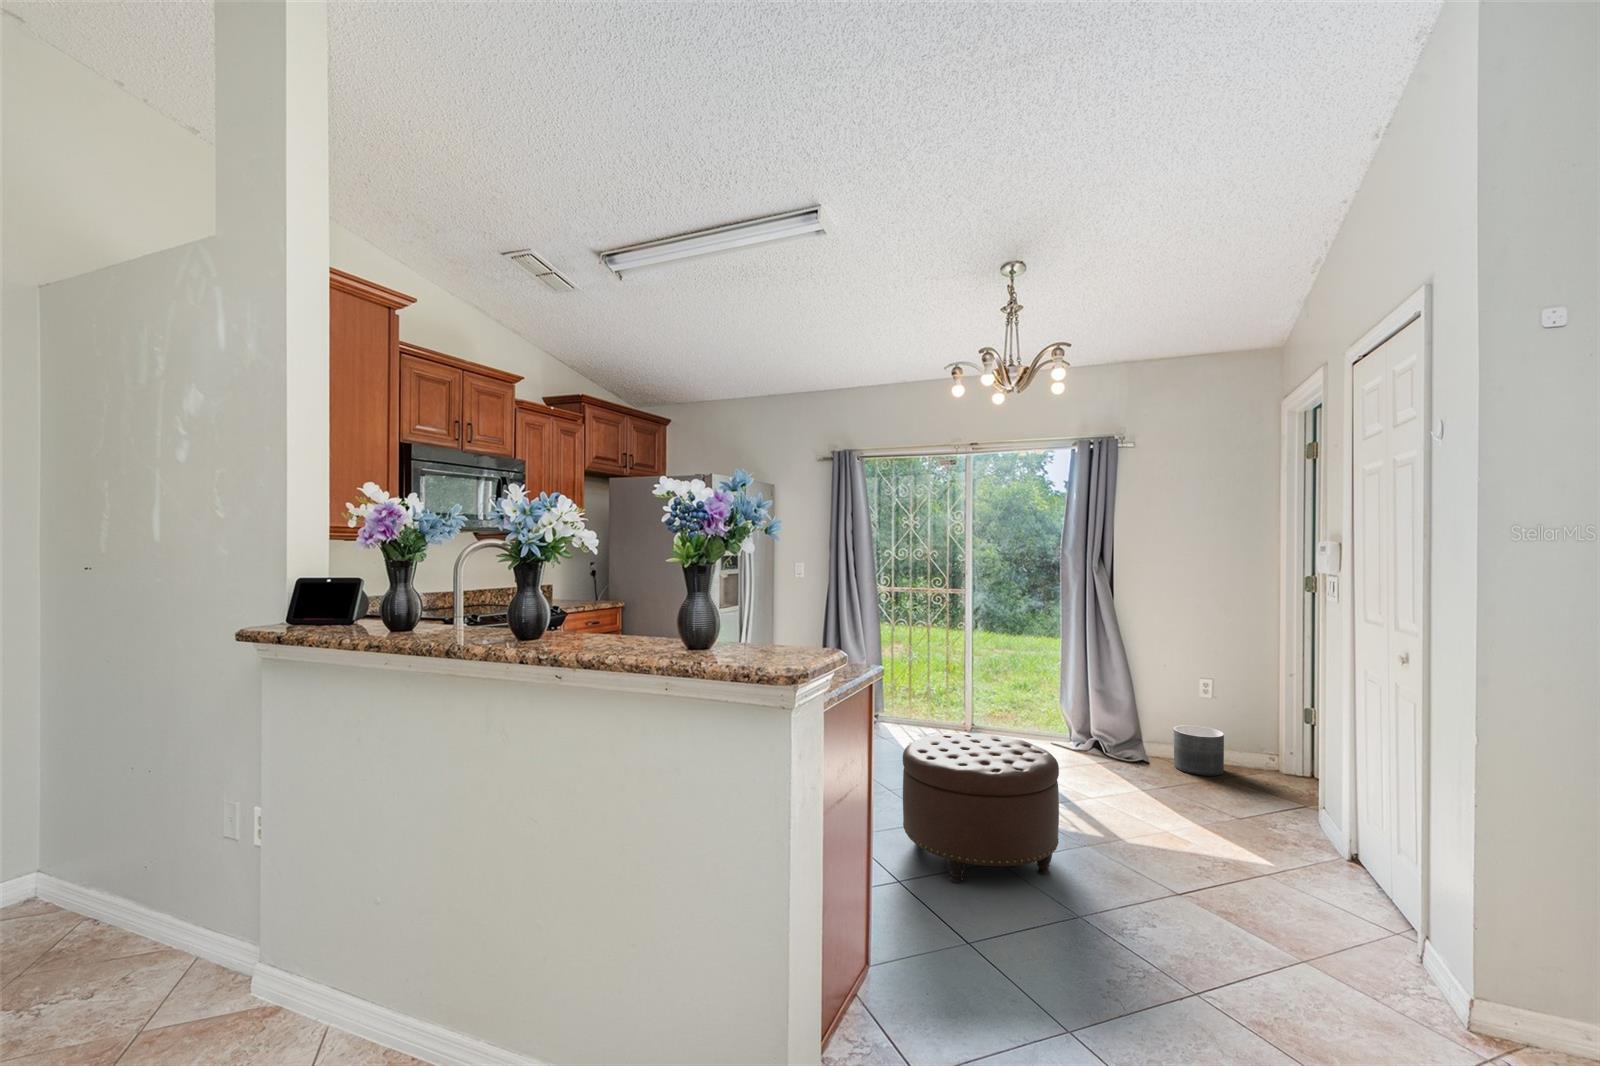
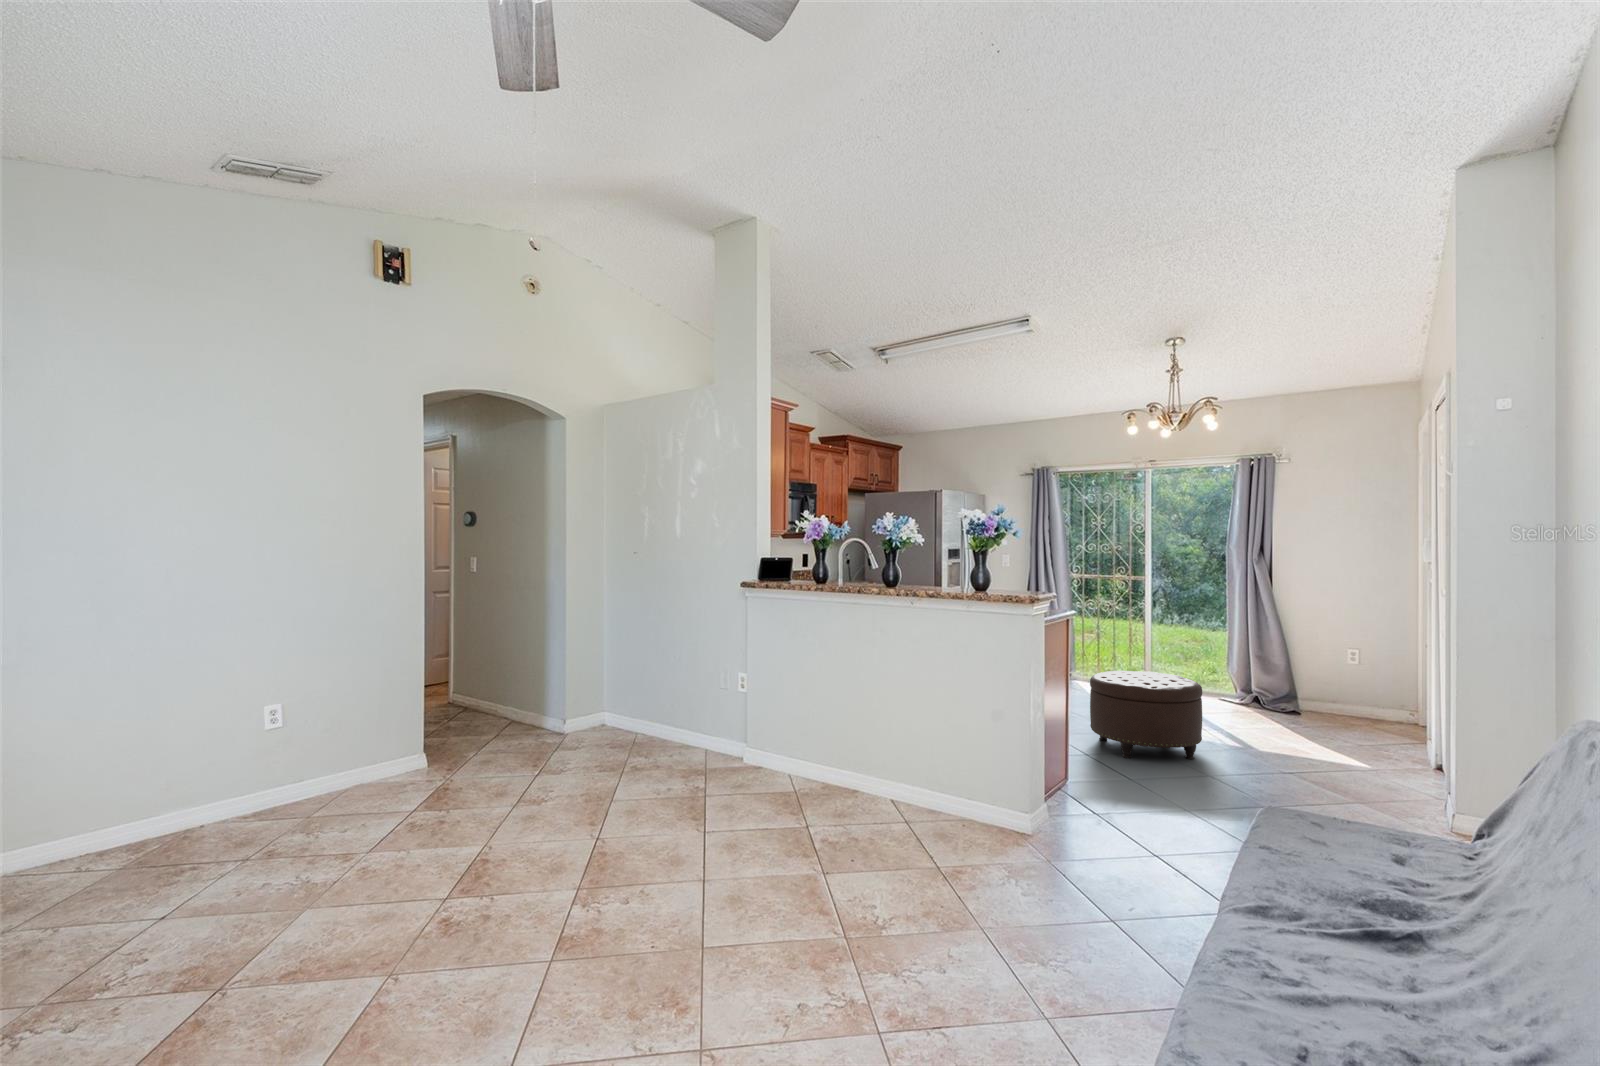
planter: present [1174,725,1224,776] -> none [1323,686,1366,724]

